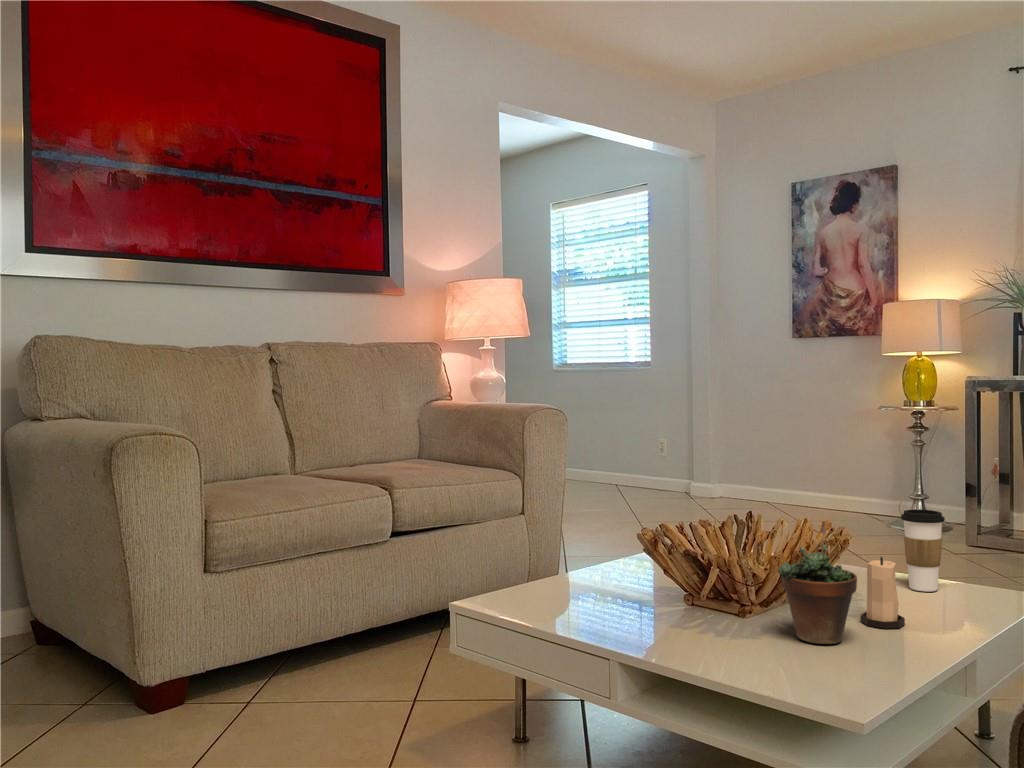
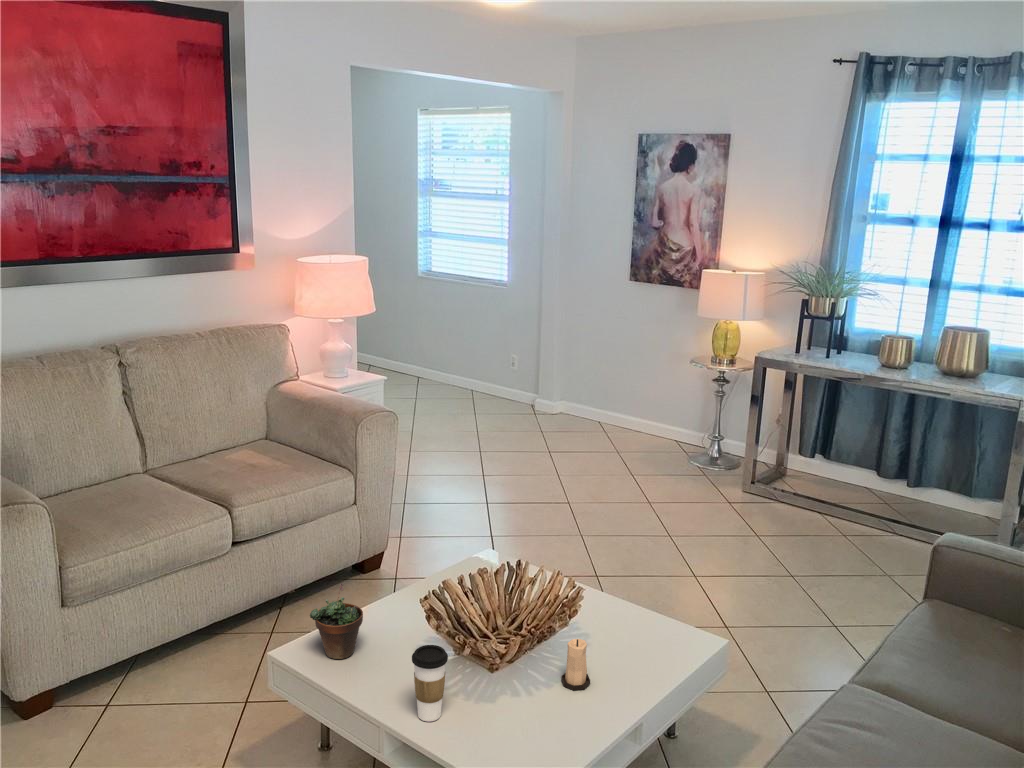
coffee cup: present [901,509,945,592] -> present [412,645,448,722]
succulent plant: present [778,522,857,644] -> present [310,583,363,659]

